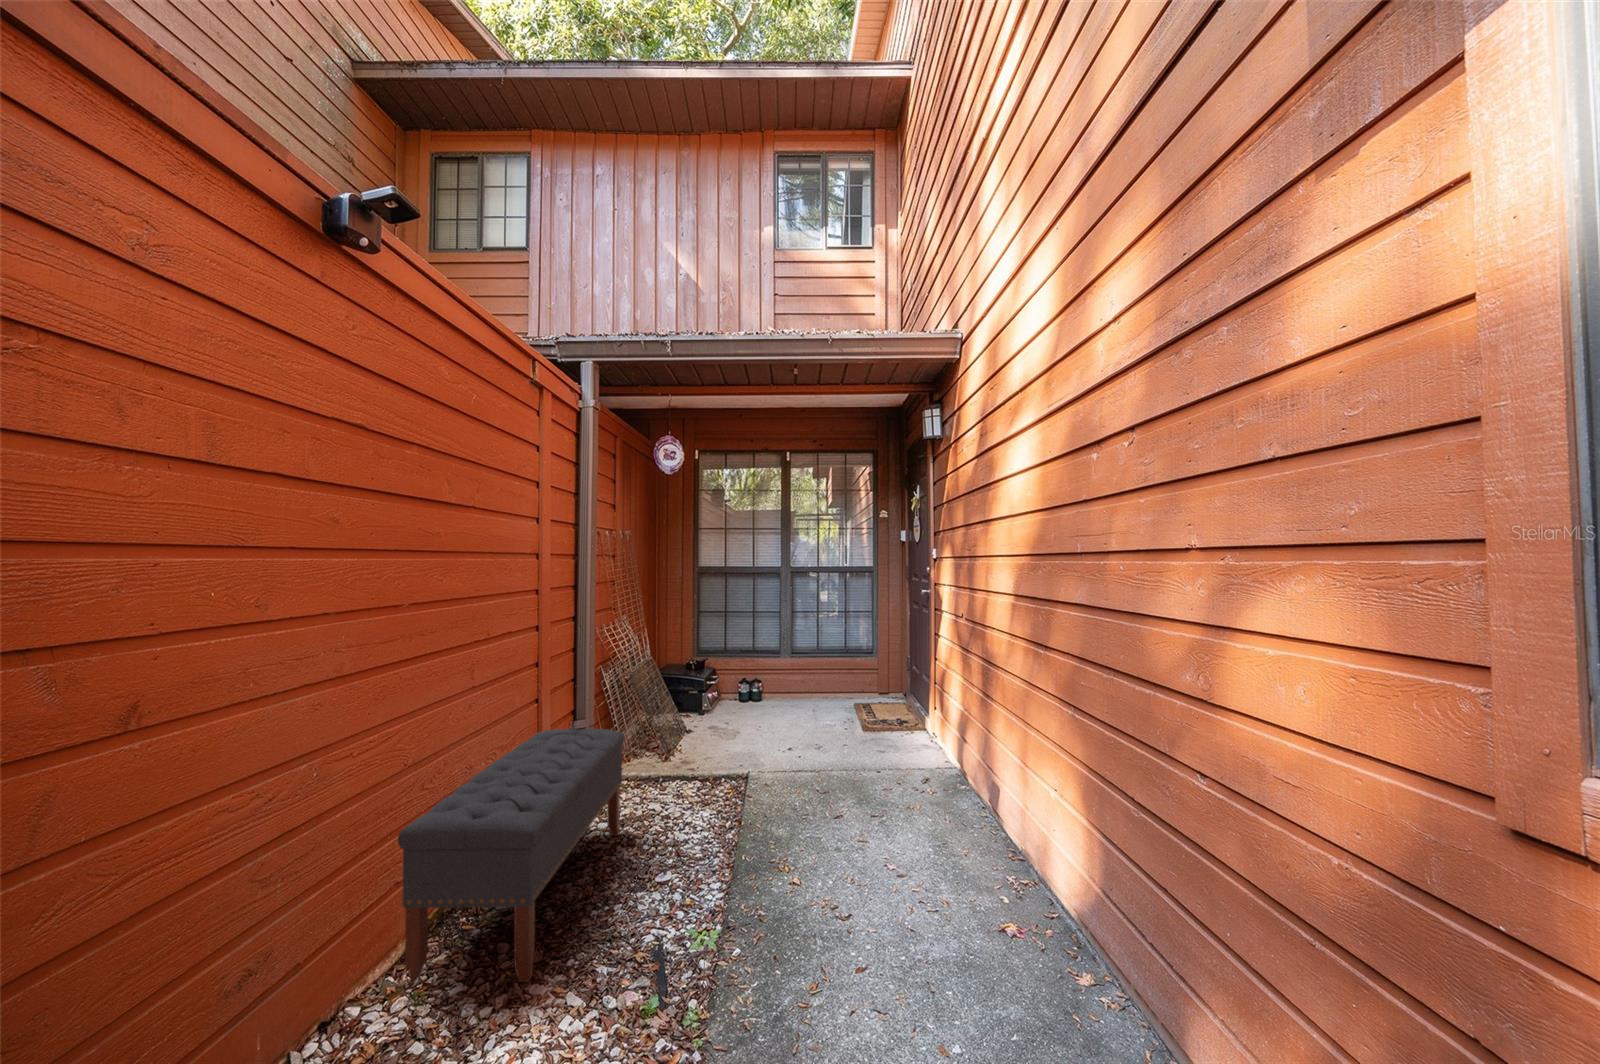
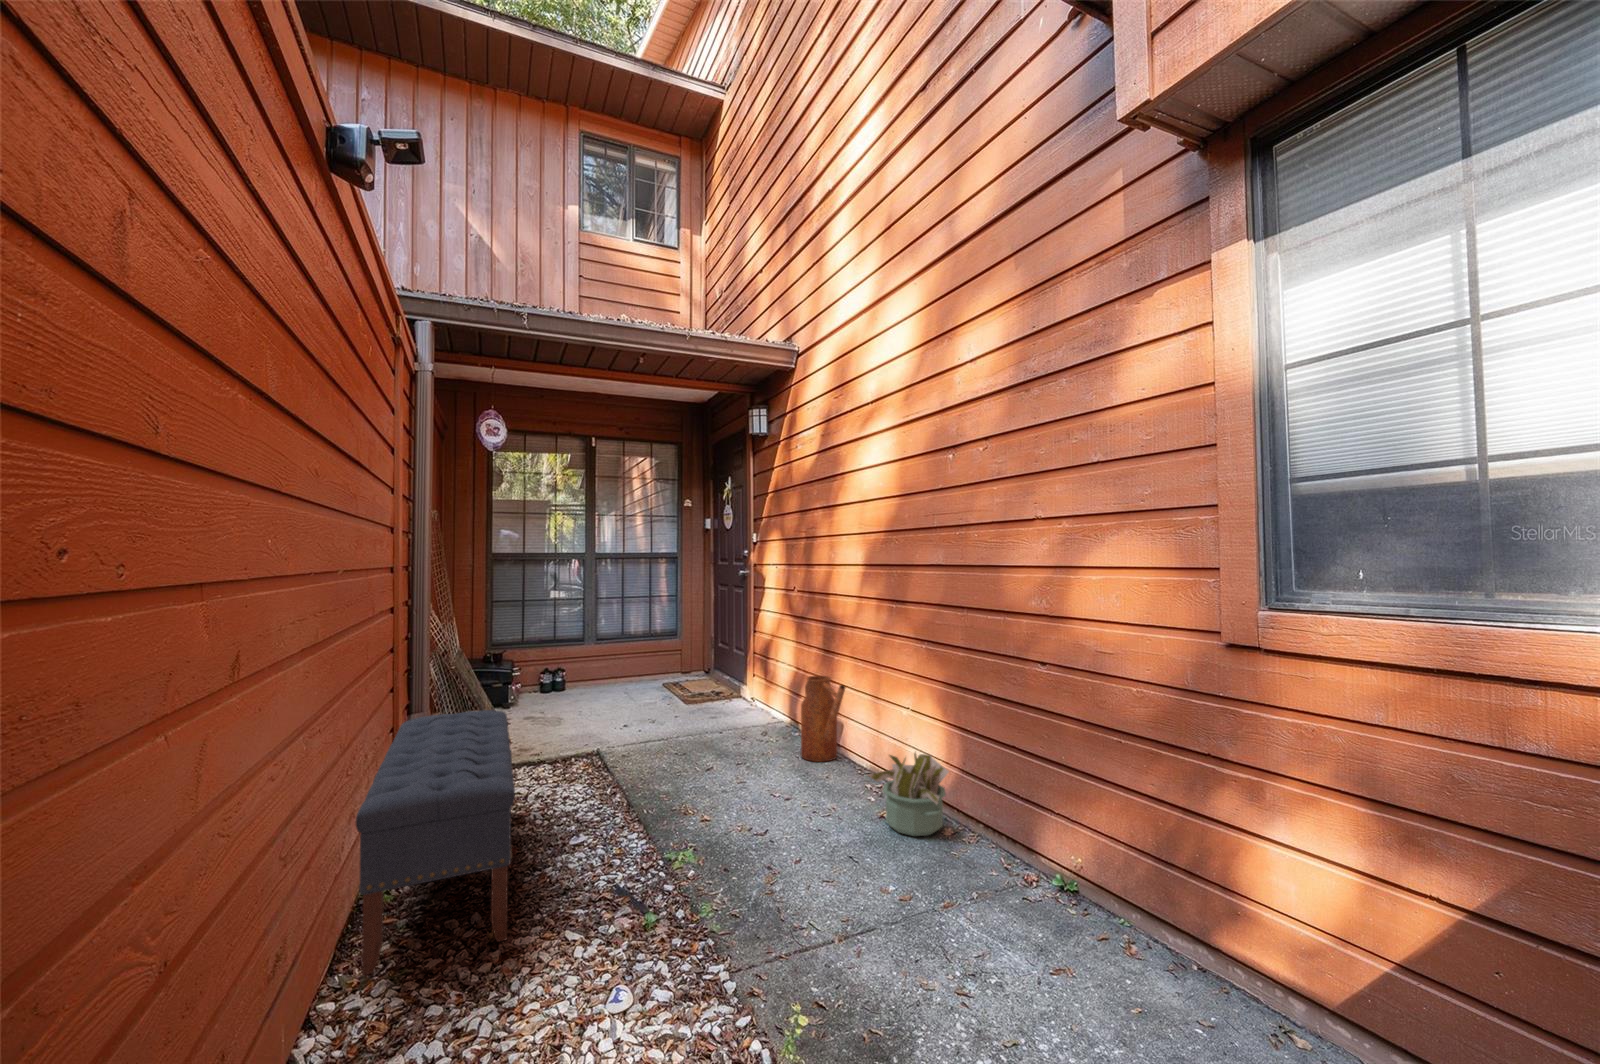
watering can: none [949,725,996,834] -> present [801,676,845,762]
decorative plant: none [978,851,1092,978] -> present [868,753,949,836]

